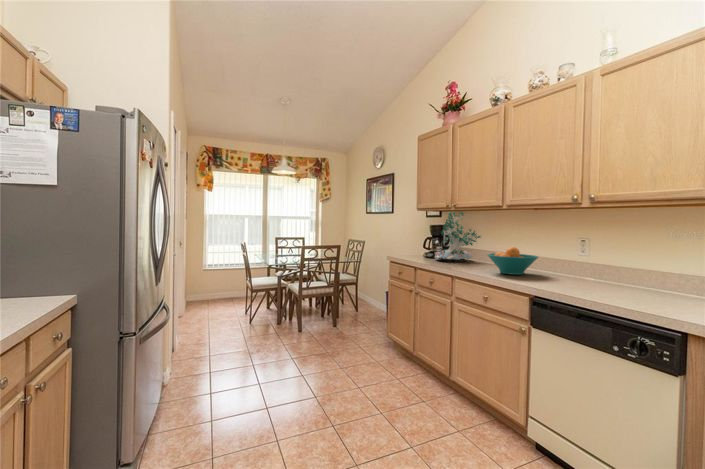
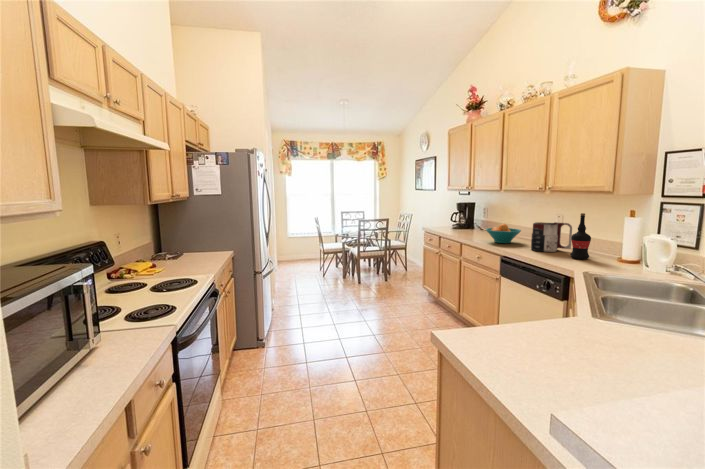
plant: present [435,212,481,260] -> none [457,194,494,232]
wine bottle: none [644,226,680,298] -> present [570,213,591,259]
mug: none [565,243,629,287] -> present [531,222,572,252]

